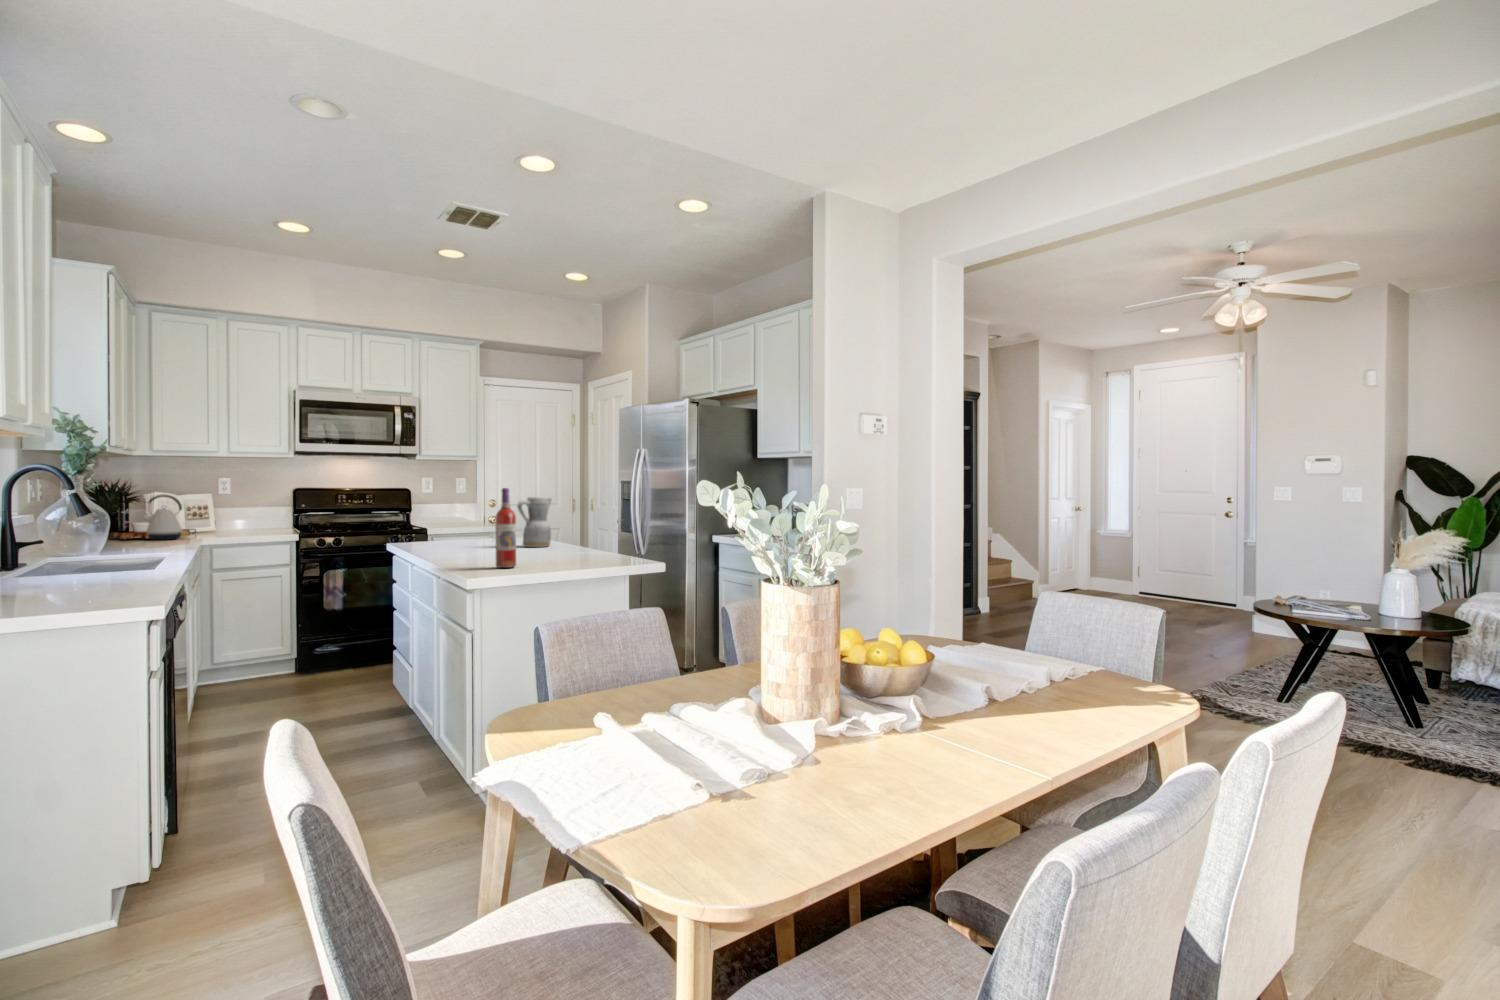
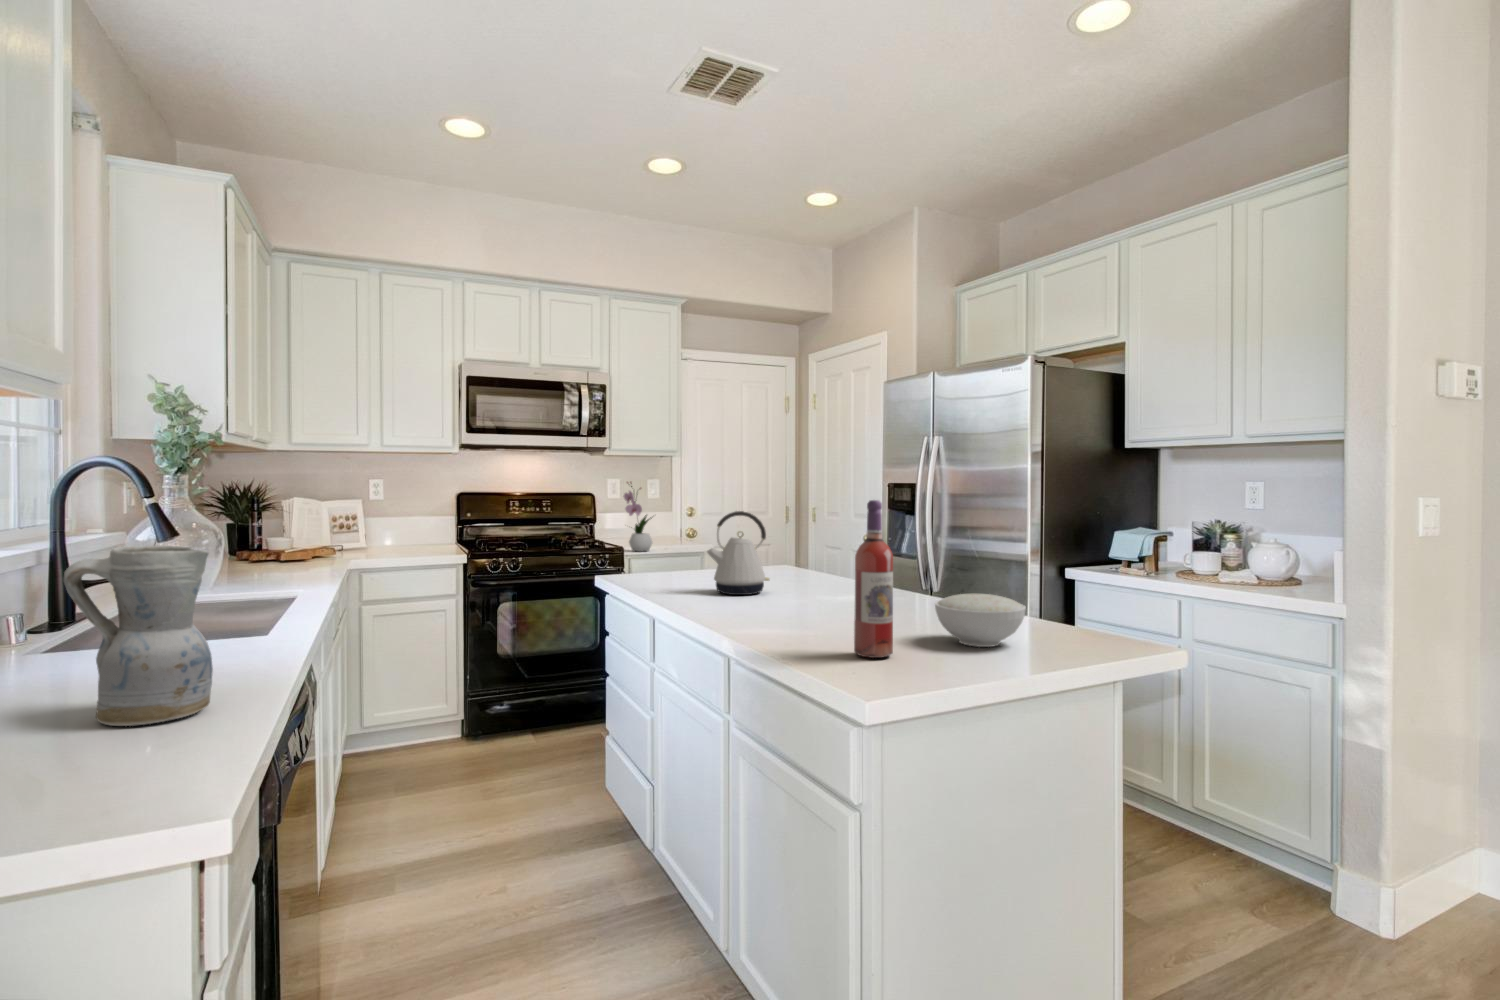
flower arrangement: none [427,480,452,531] -> present [624,482,652,551]
kettle: present [142,495,184,540] -> present [707,511,769,595]
ceramic pitcher: present [517,497,551,547] -> present [64,546,213,726]
bowl: none [550,538,597,564] -> present [935,593,1026,647]

